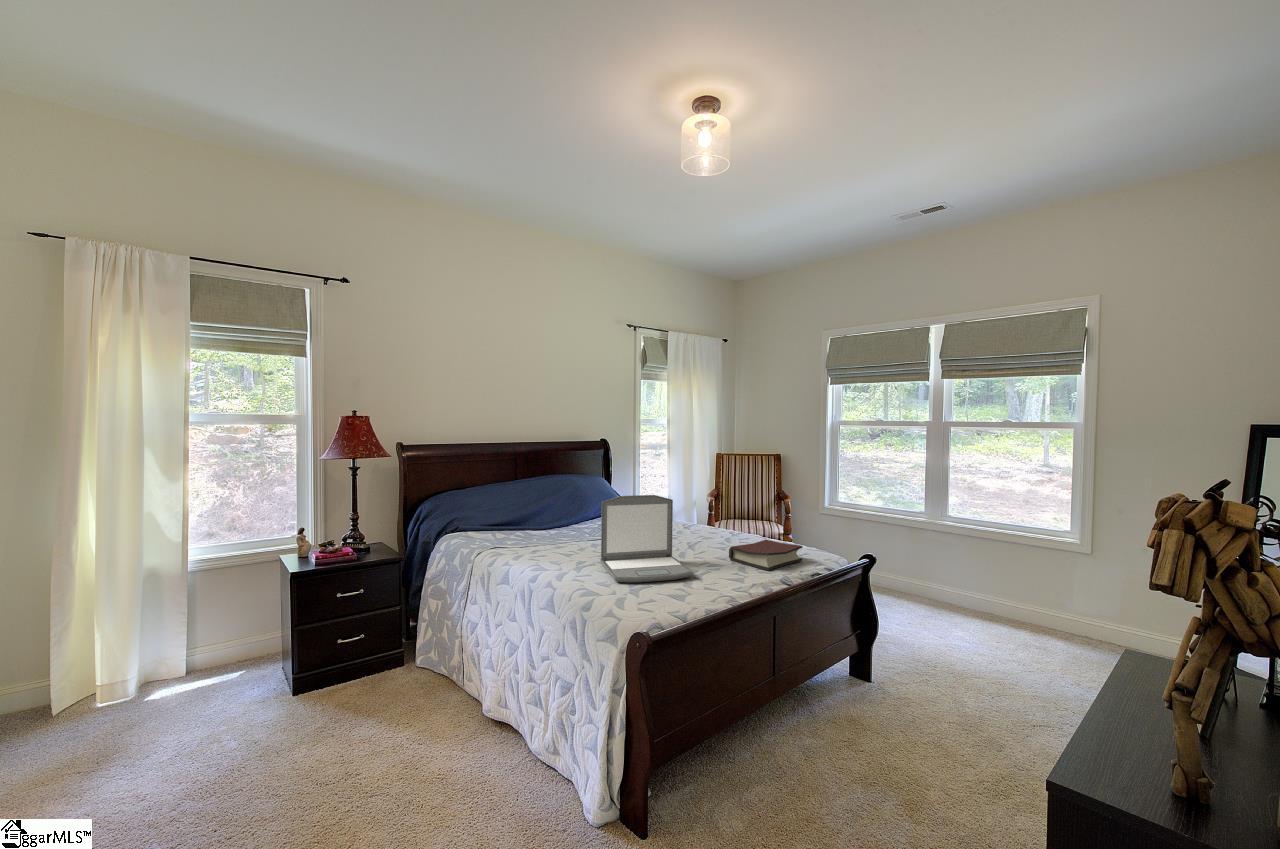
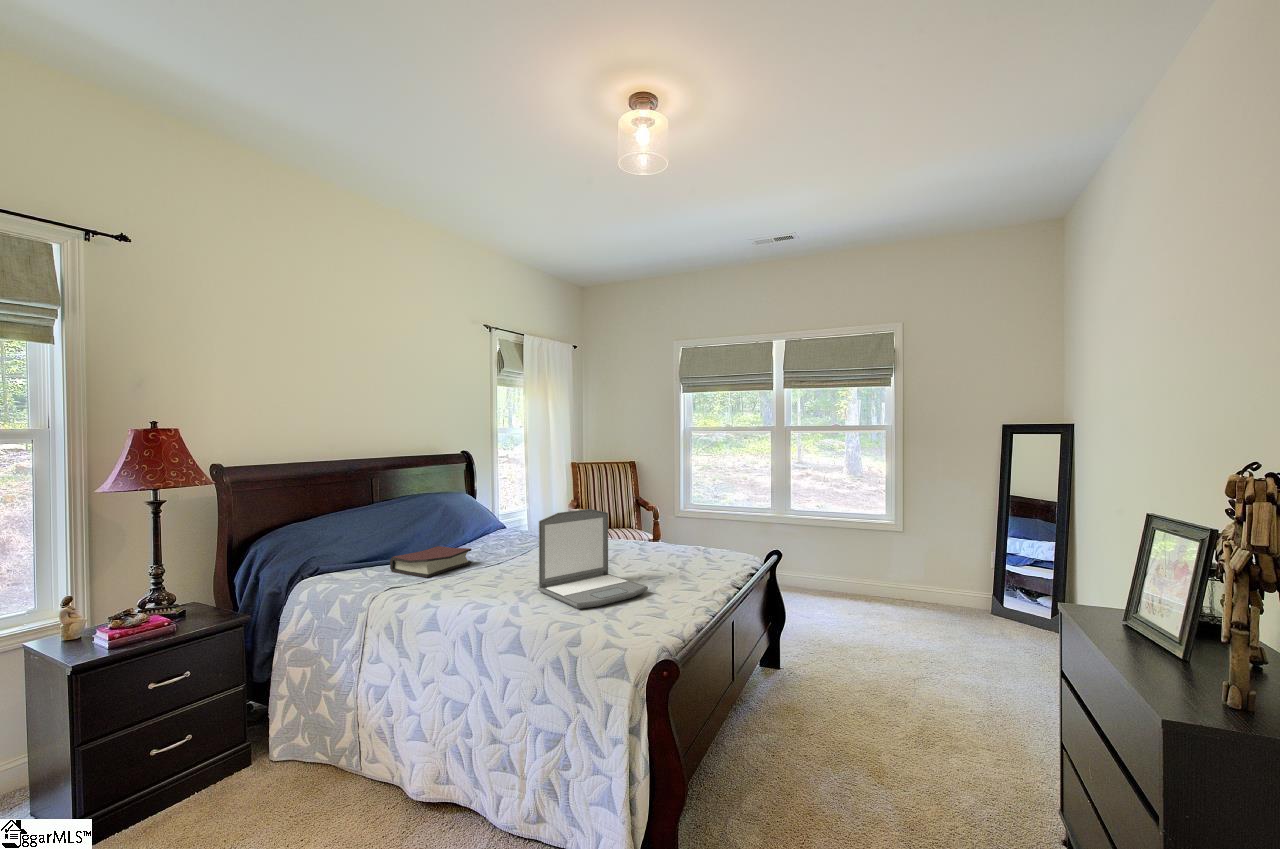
hardback book: present [729,540,802,571] -> present [390,546,471,577]

